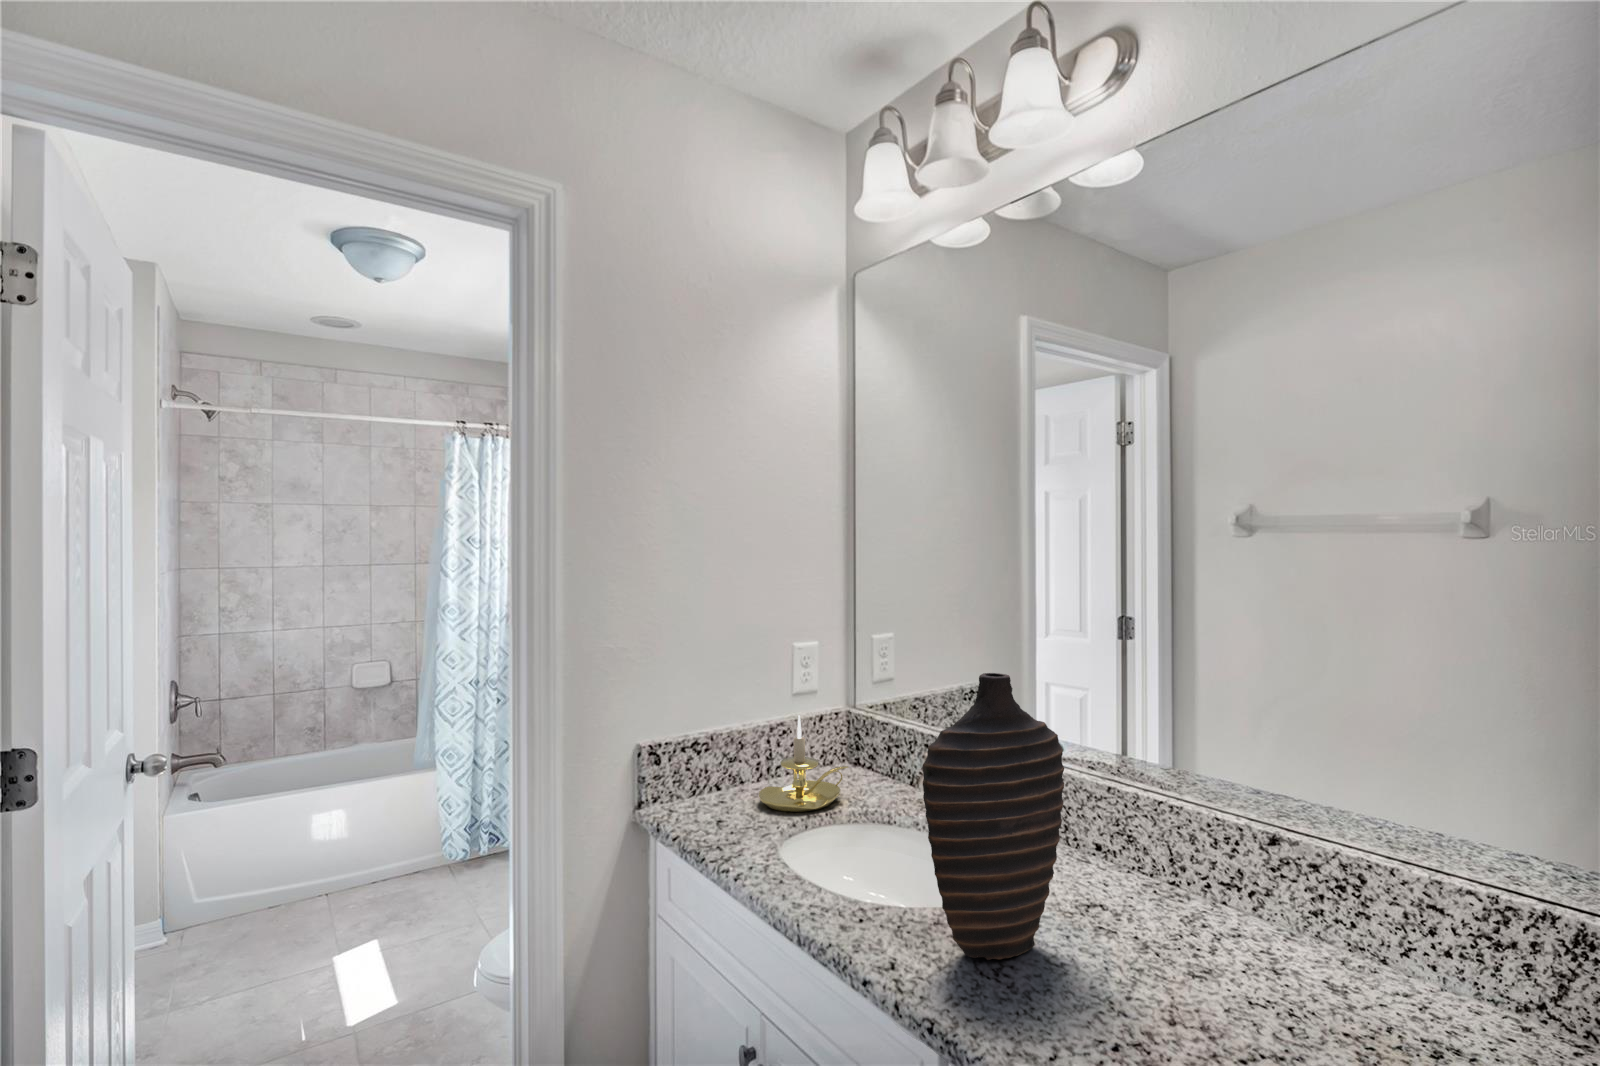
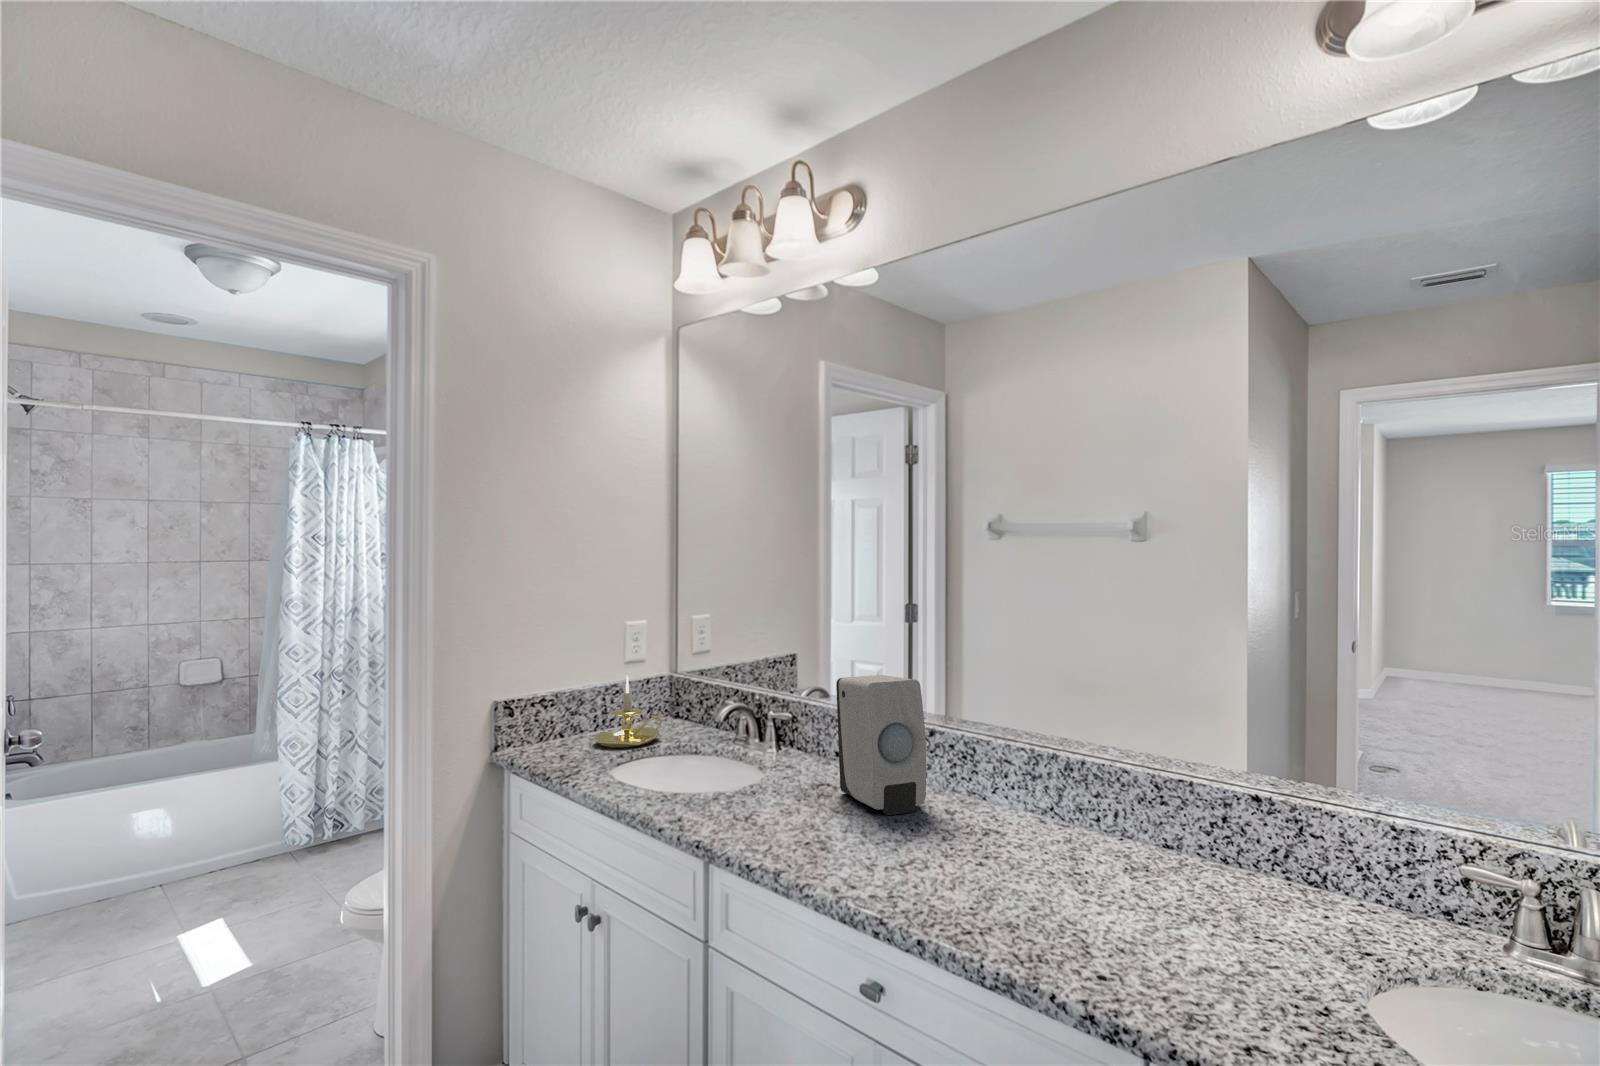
decorative vase: present [923,673,1064,960] -> none [702,627,797,812]
soap dispenser: none [1119,746,1293,989] -> present [836,675,926,815]

